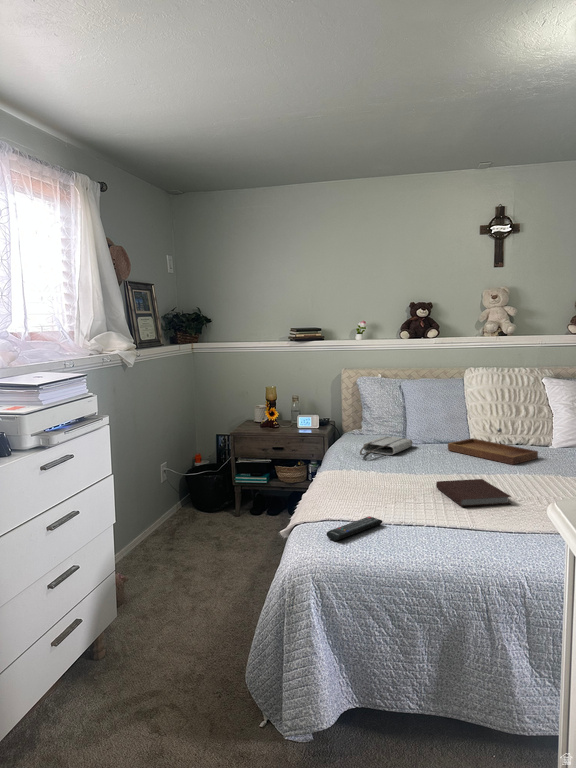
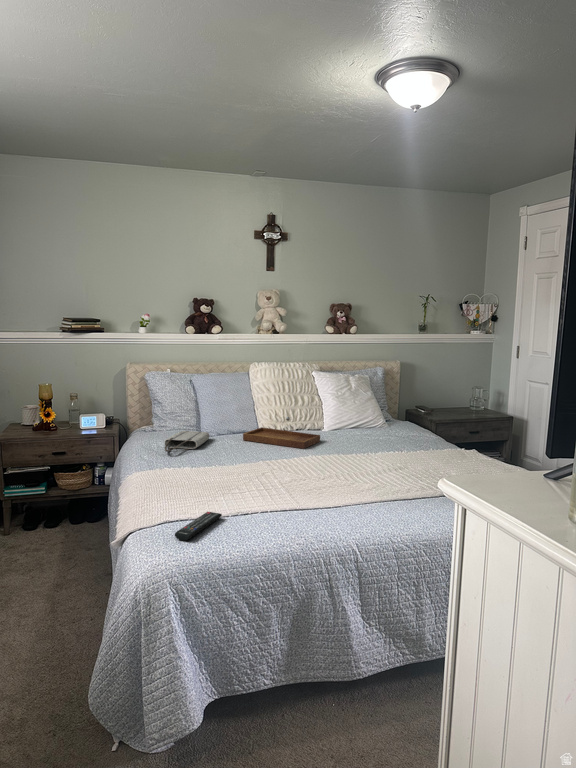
notebook: present [436,479,511,507] -> none [252,464,321,491]

